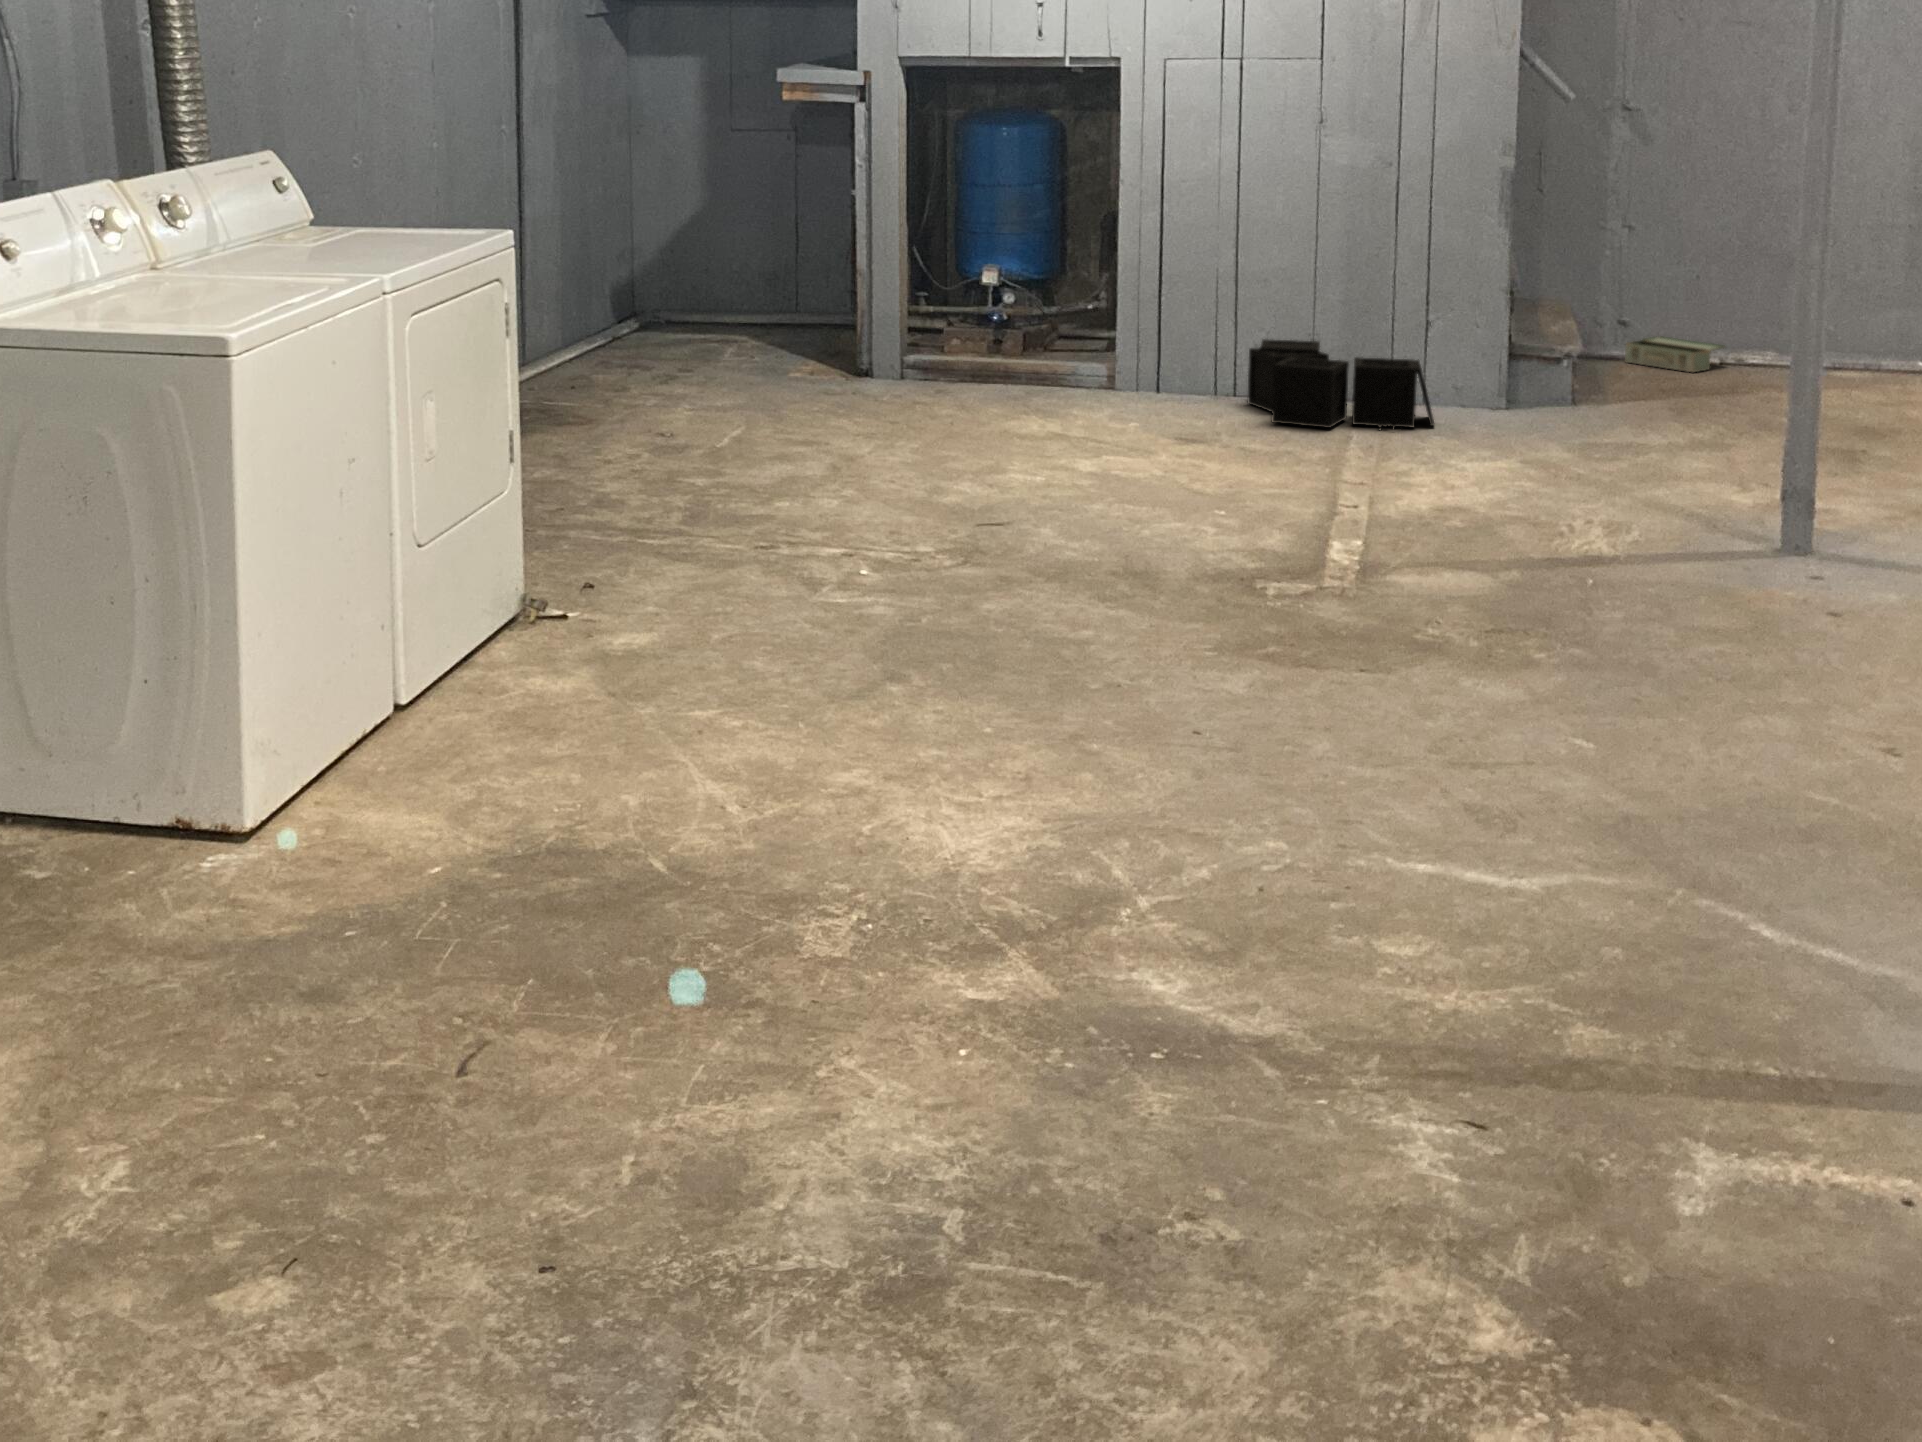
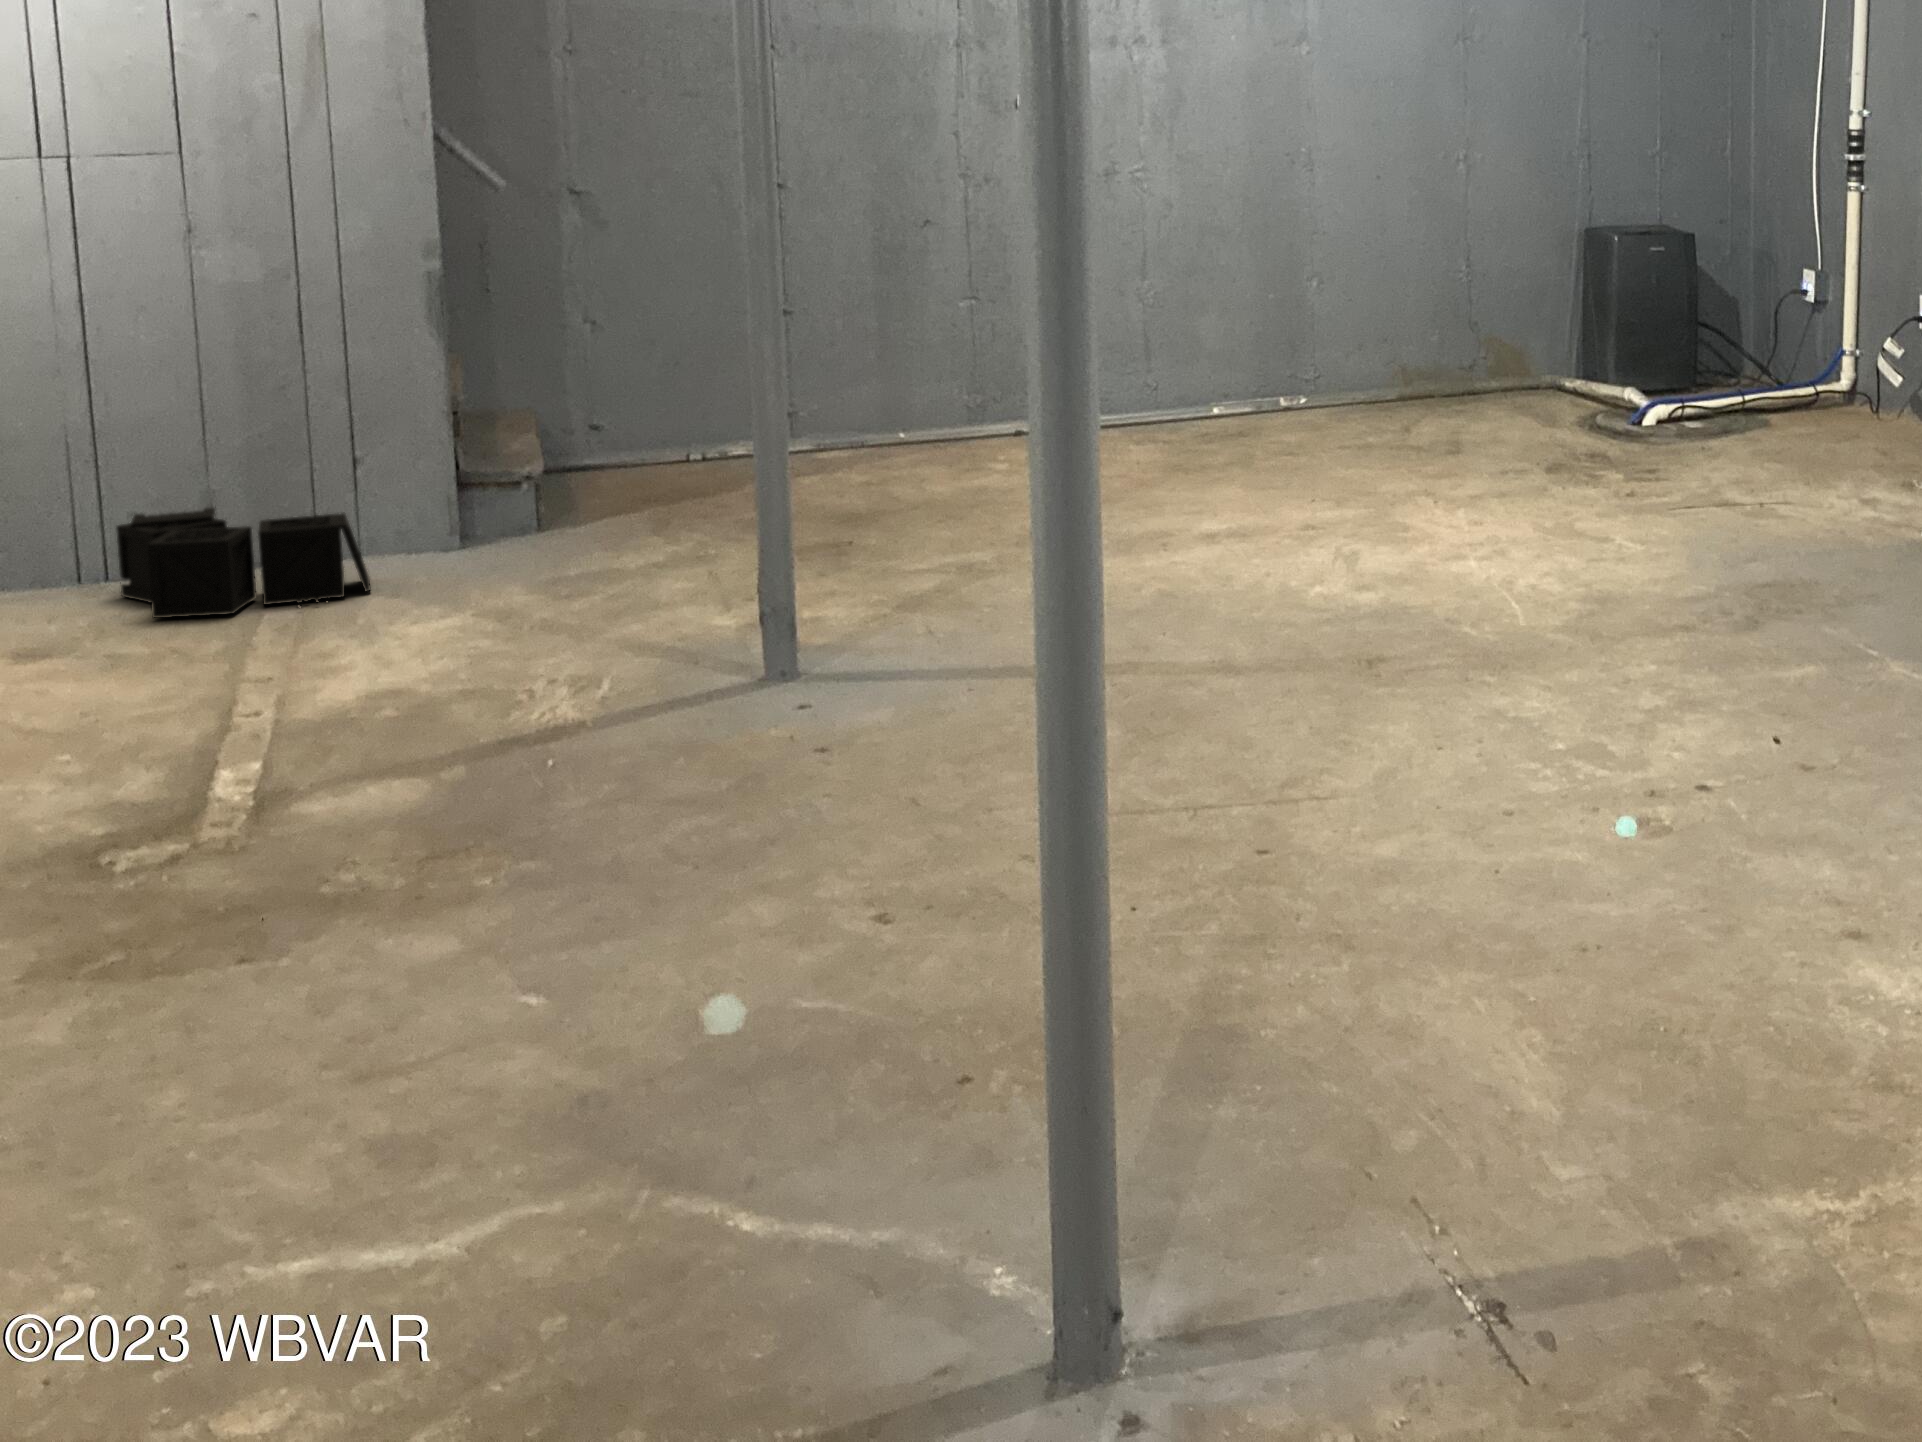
toolbox: present [1625,336,1725,372] -> none [600,447,708,484]

